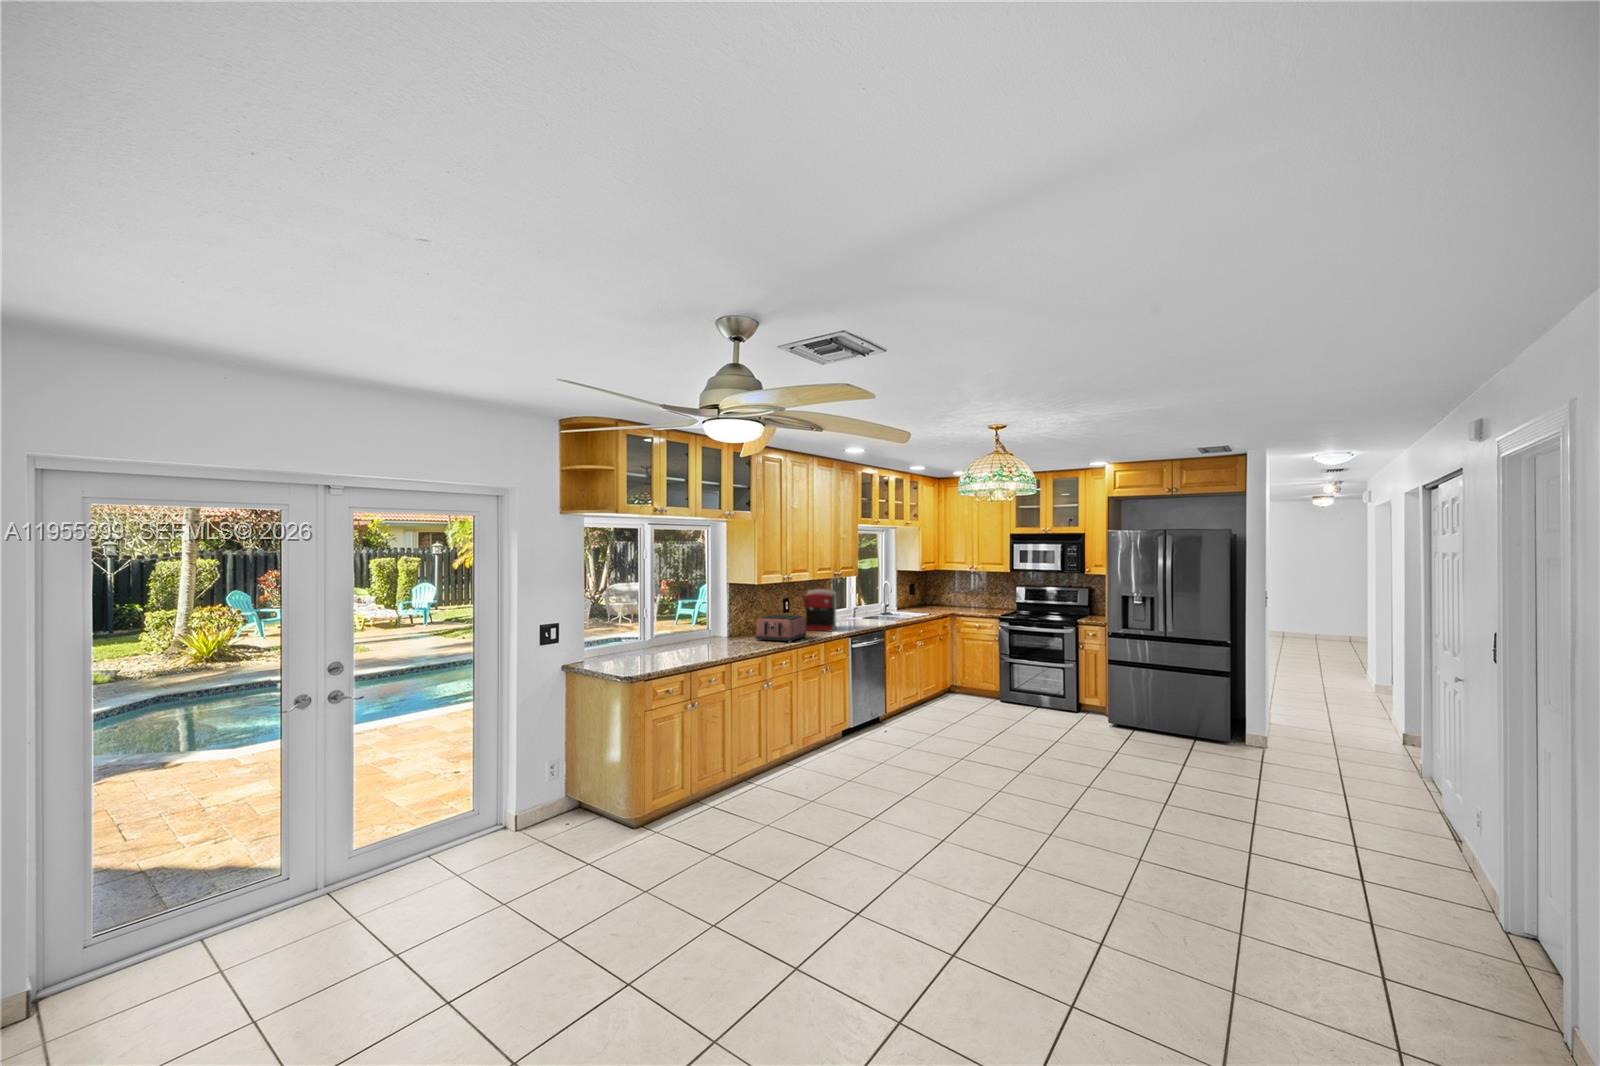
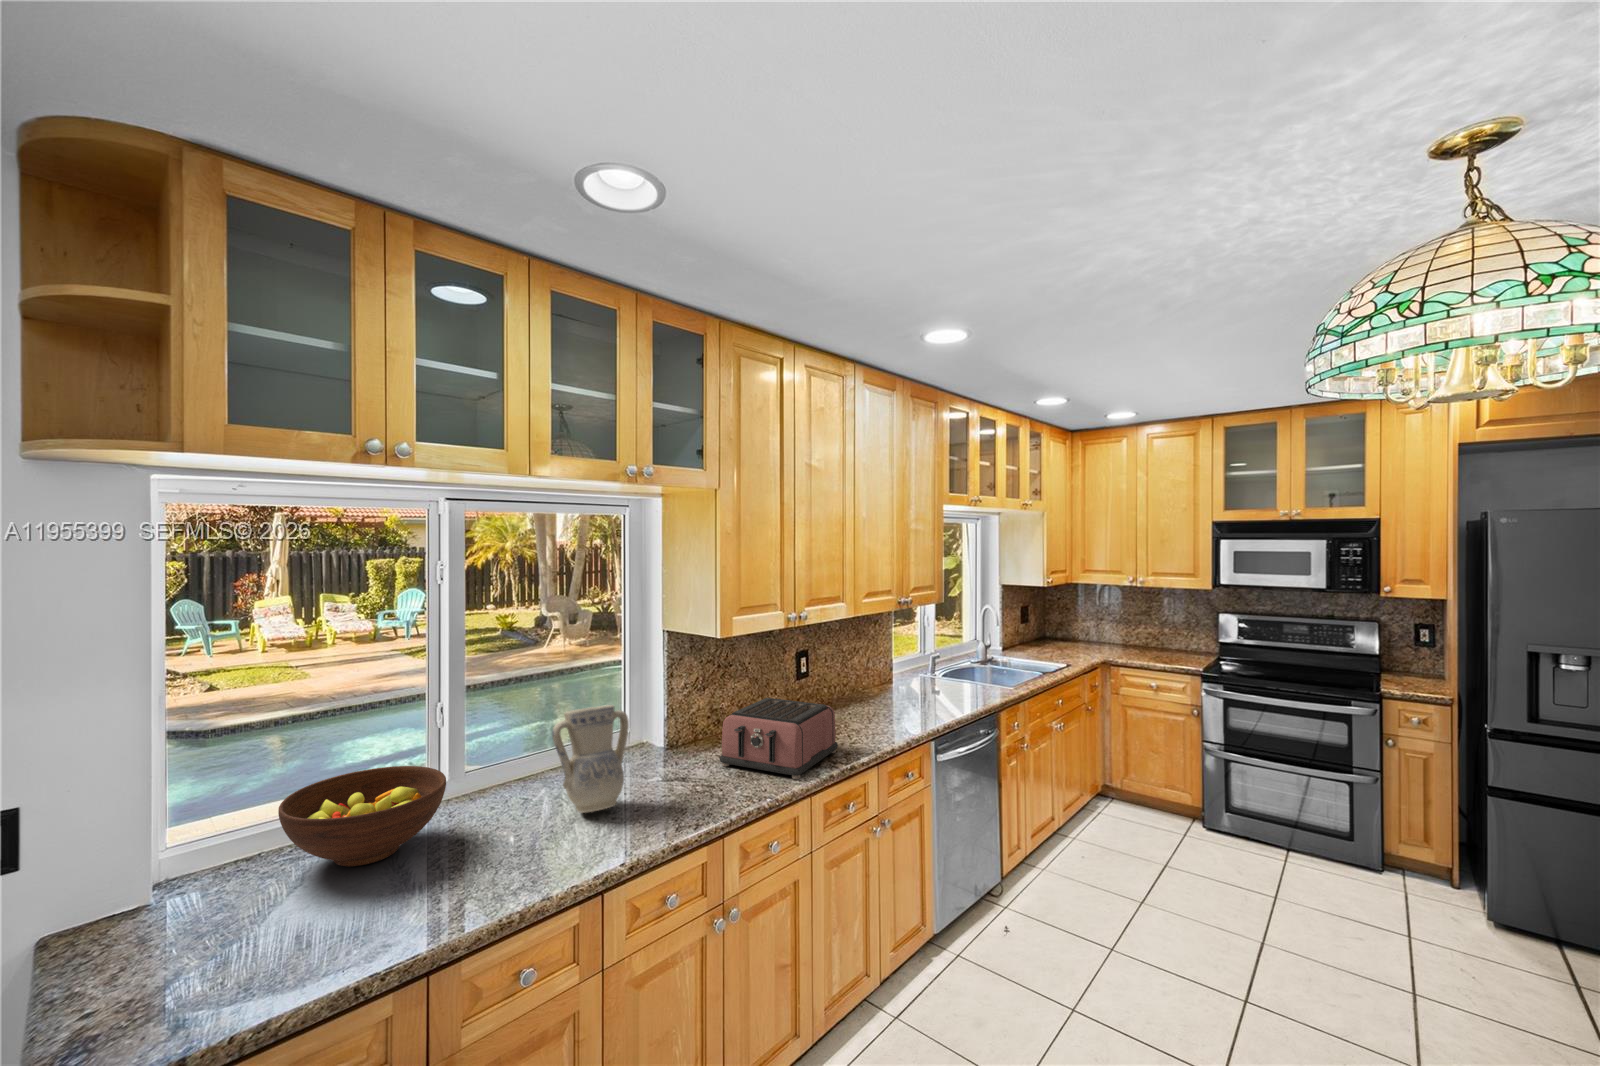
coffee maker: present [803,589,836,631] -> none [835,633,902,725]
vase: none [697,607,724,648] -> present [552,705,629,813]
fruit bowl: none [612,628,664,657] -> present [278,766,446,866]

